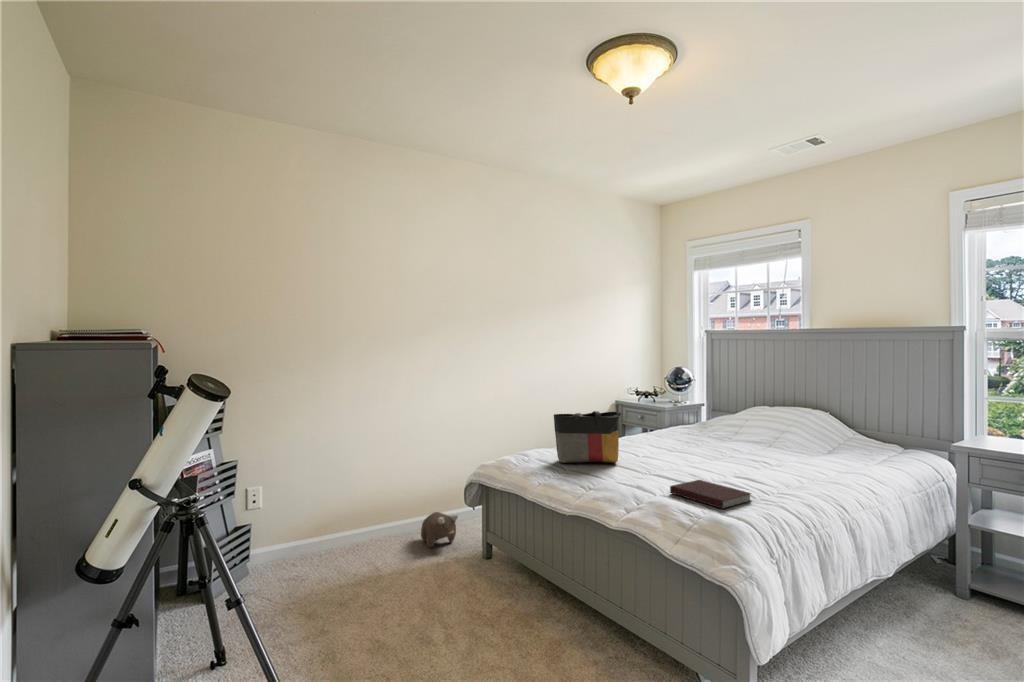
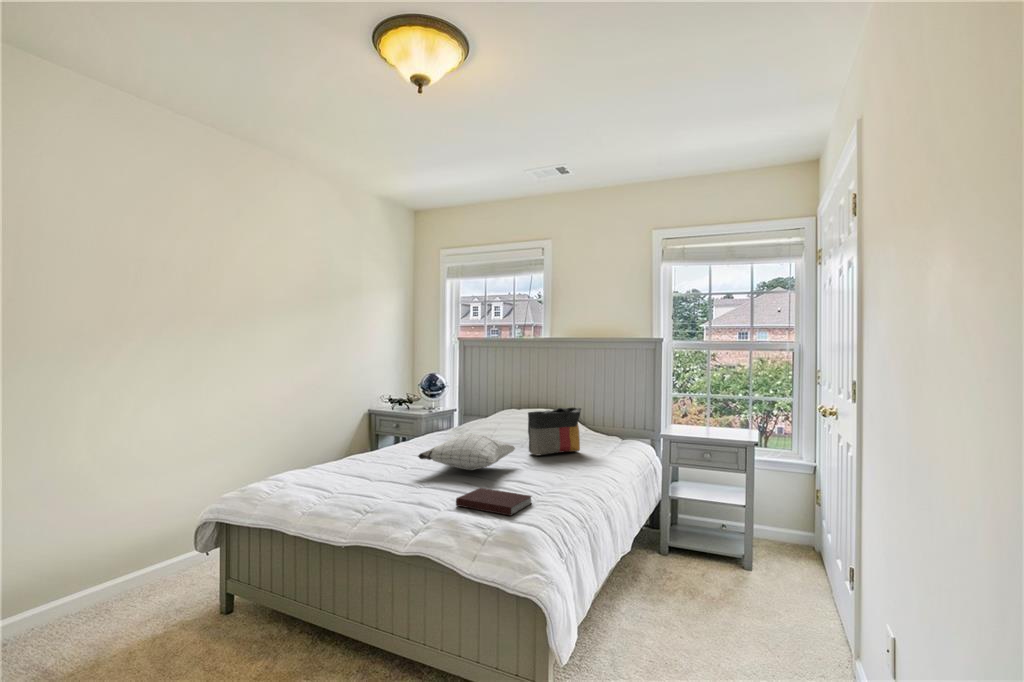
tote bag: present [554,411,621,463] -> present [528,407,581,456]
pillow: none [643,427,751,464] -> present [418,433,515,470]
plush toy: present [421,512,458,547] -> none [119,566,179,616]

